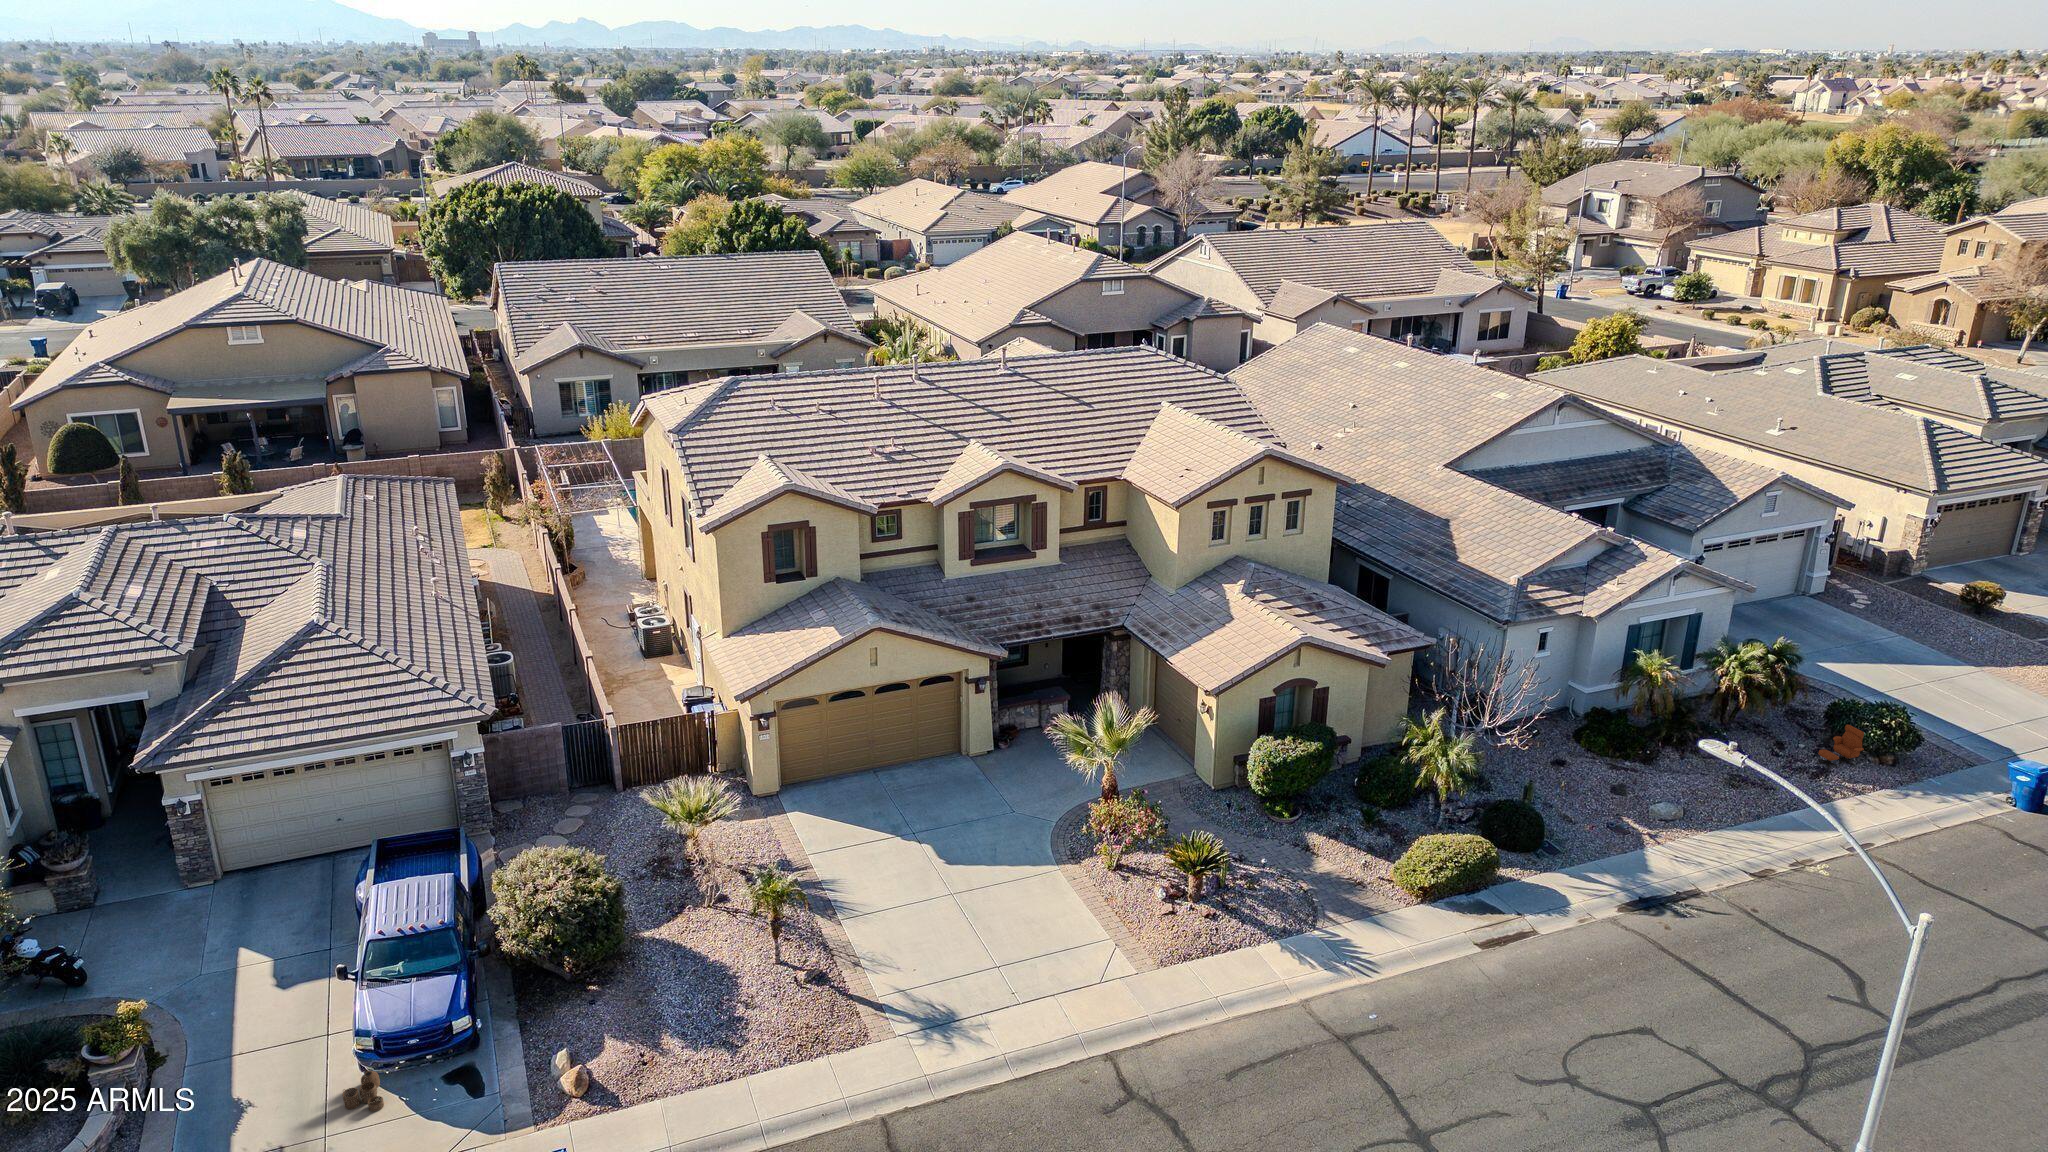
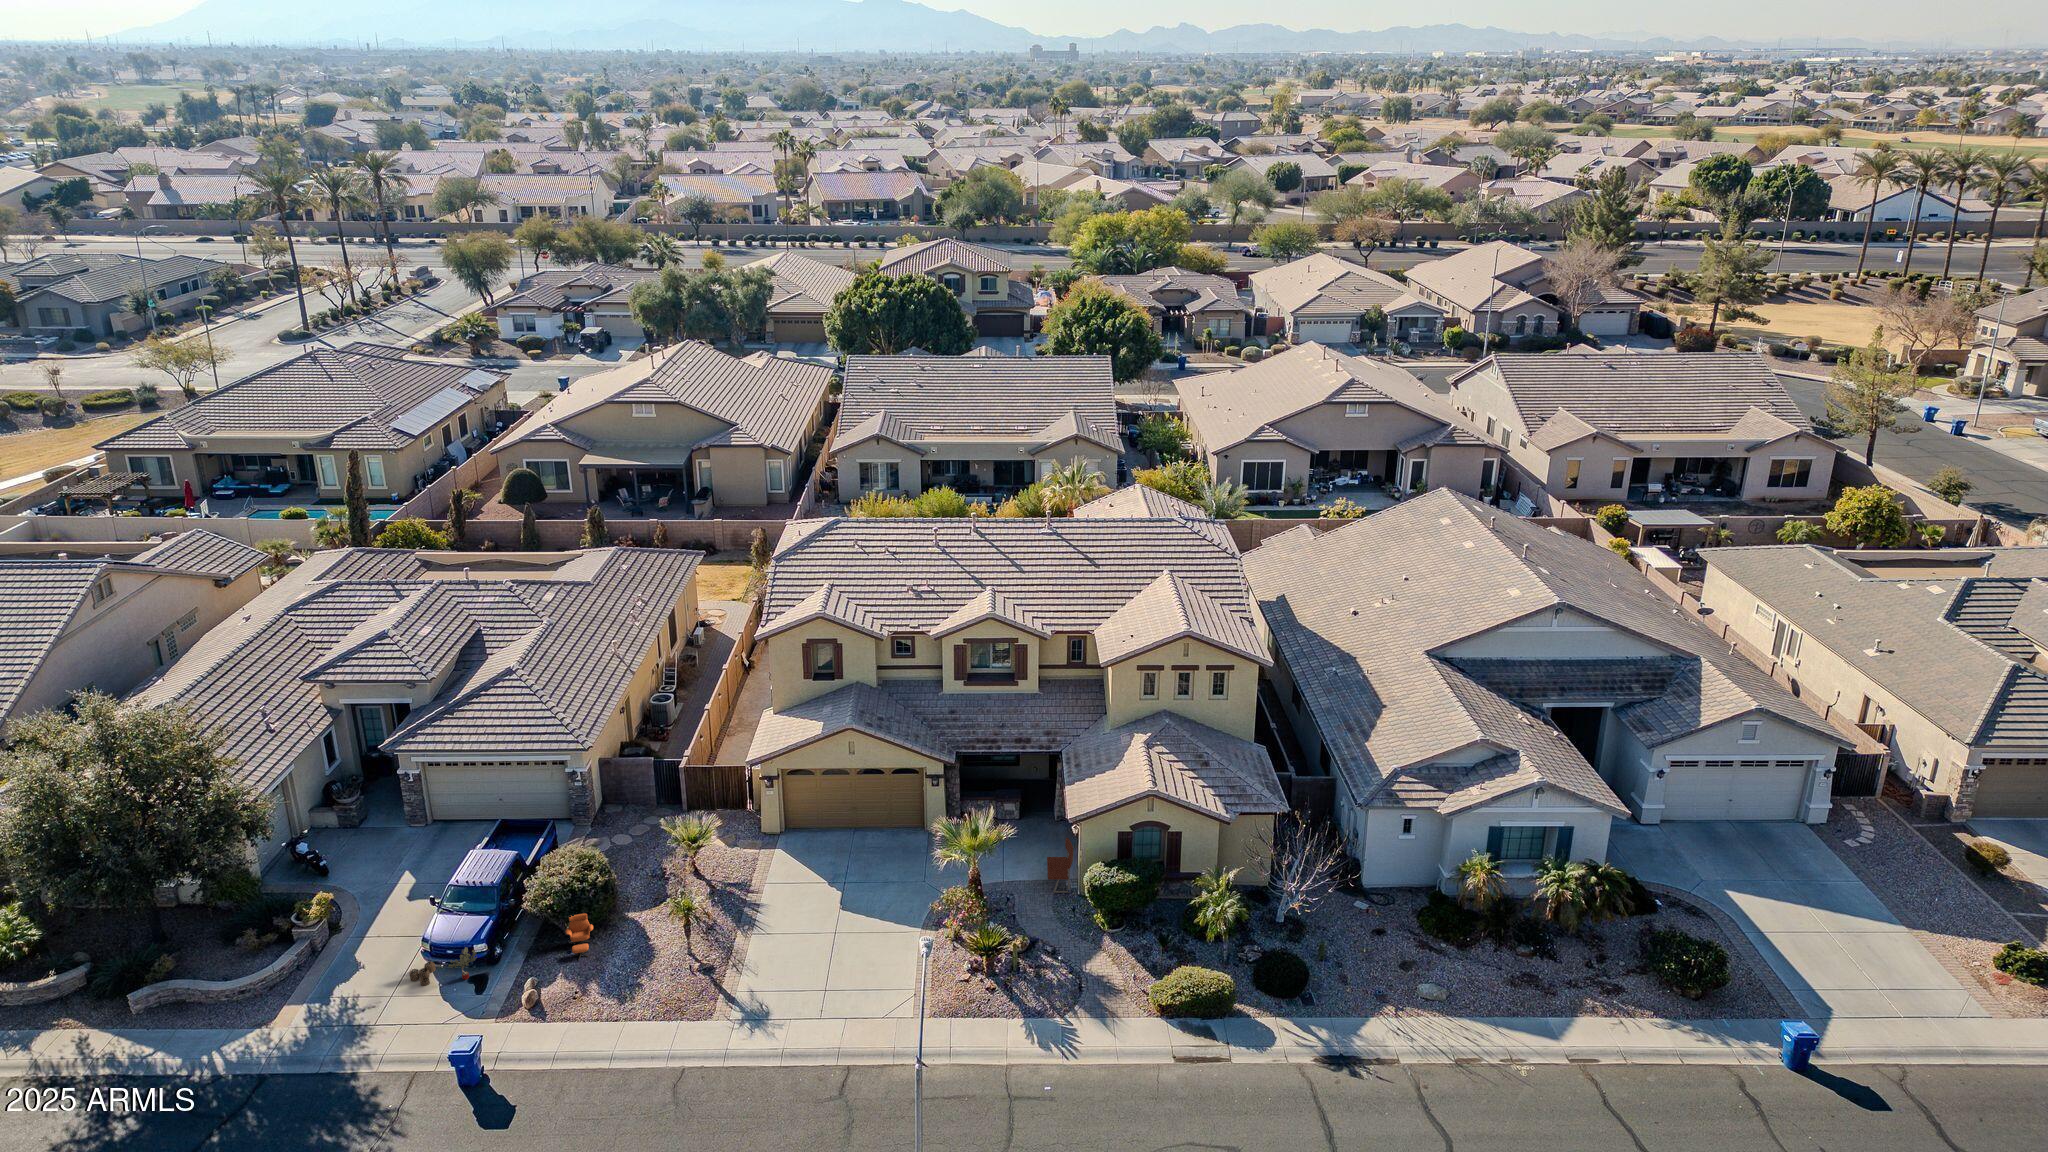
bench: none [1158,722,1207,793] -> present [1047,838,1073,893]
lounge chair: present [1817,725,1864,768] -> present [566,913,593,960]
potted tree: none [416,1030,463,1084] -> present [449,947,477,980]

